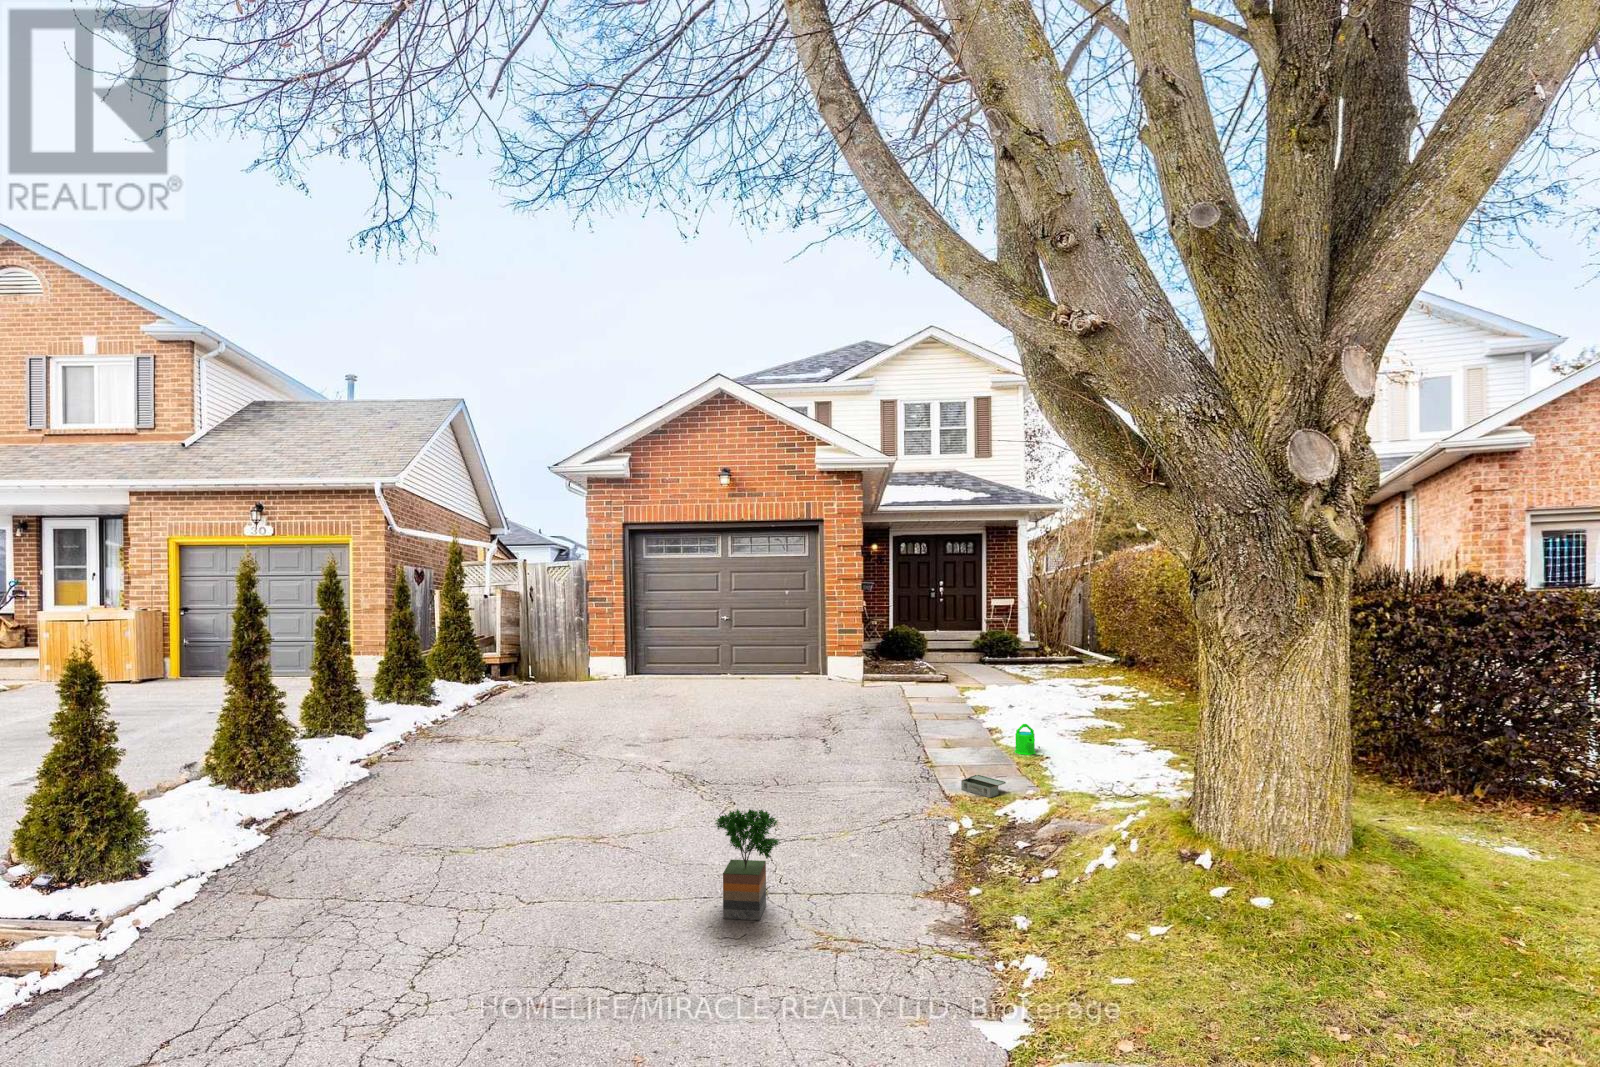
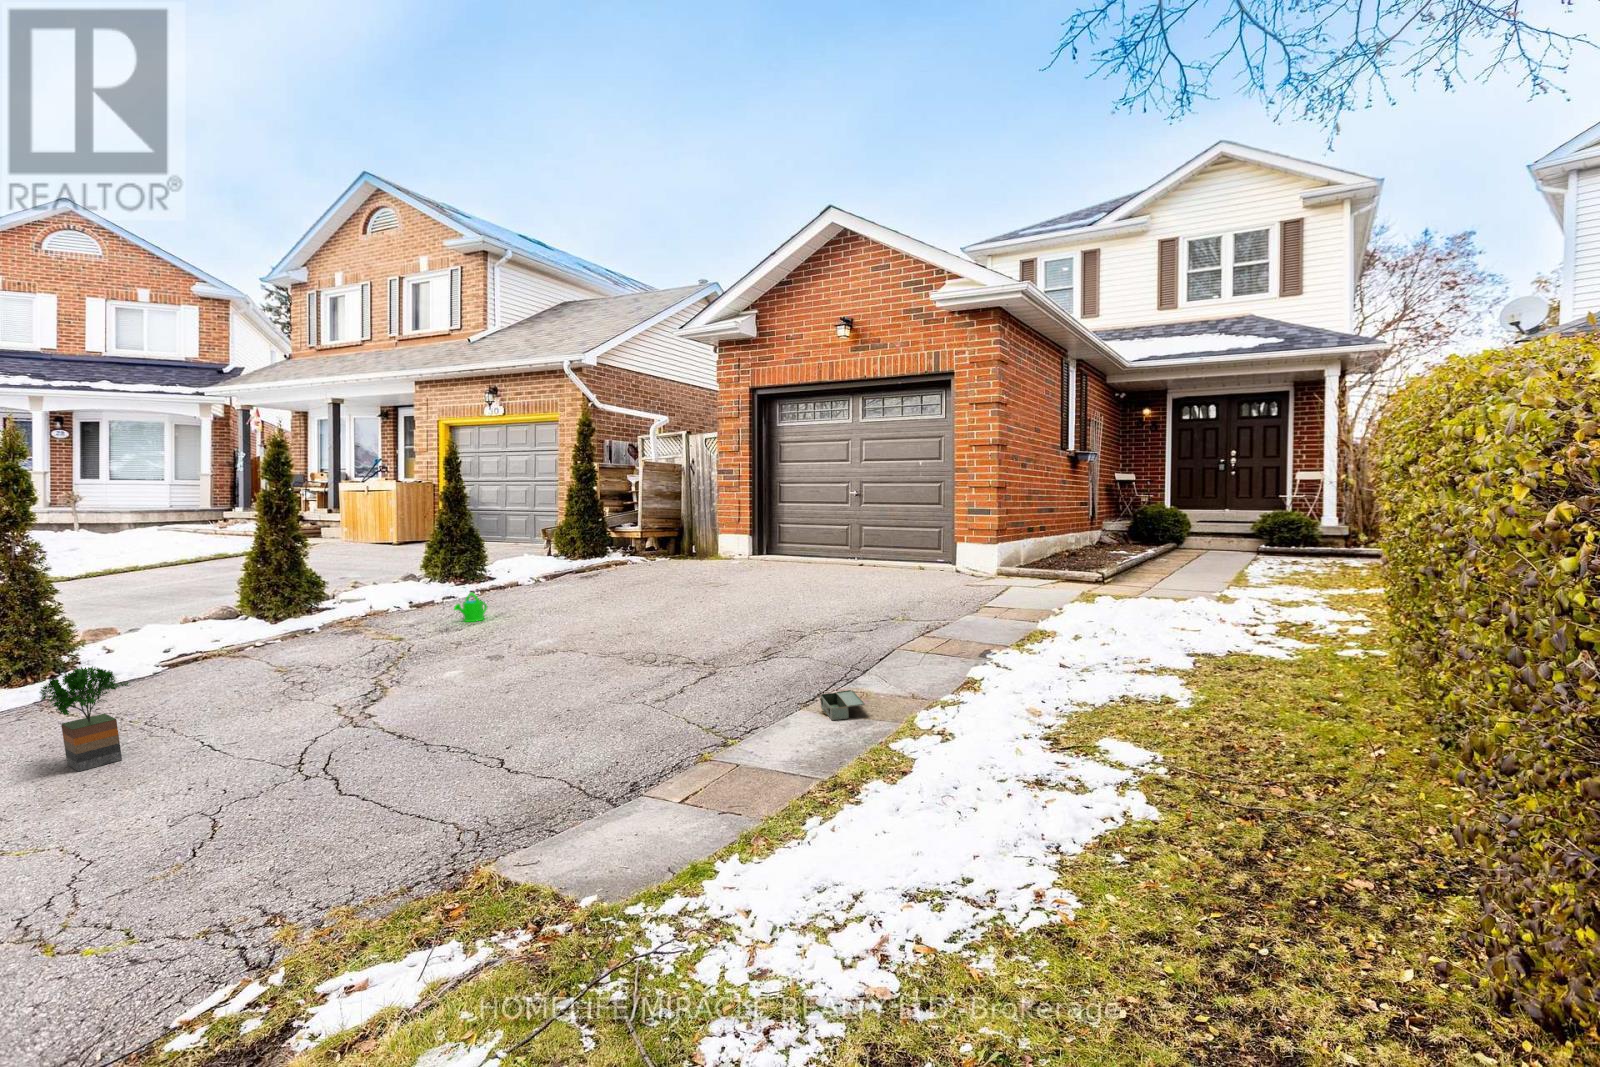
watering can: present [1014,724,1036,755] -> present [454,592,487,622]
potted tree: present [715,809,779,920] -> present [40,666,129,771]

